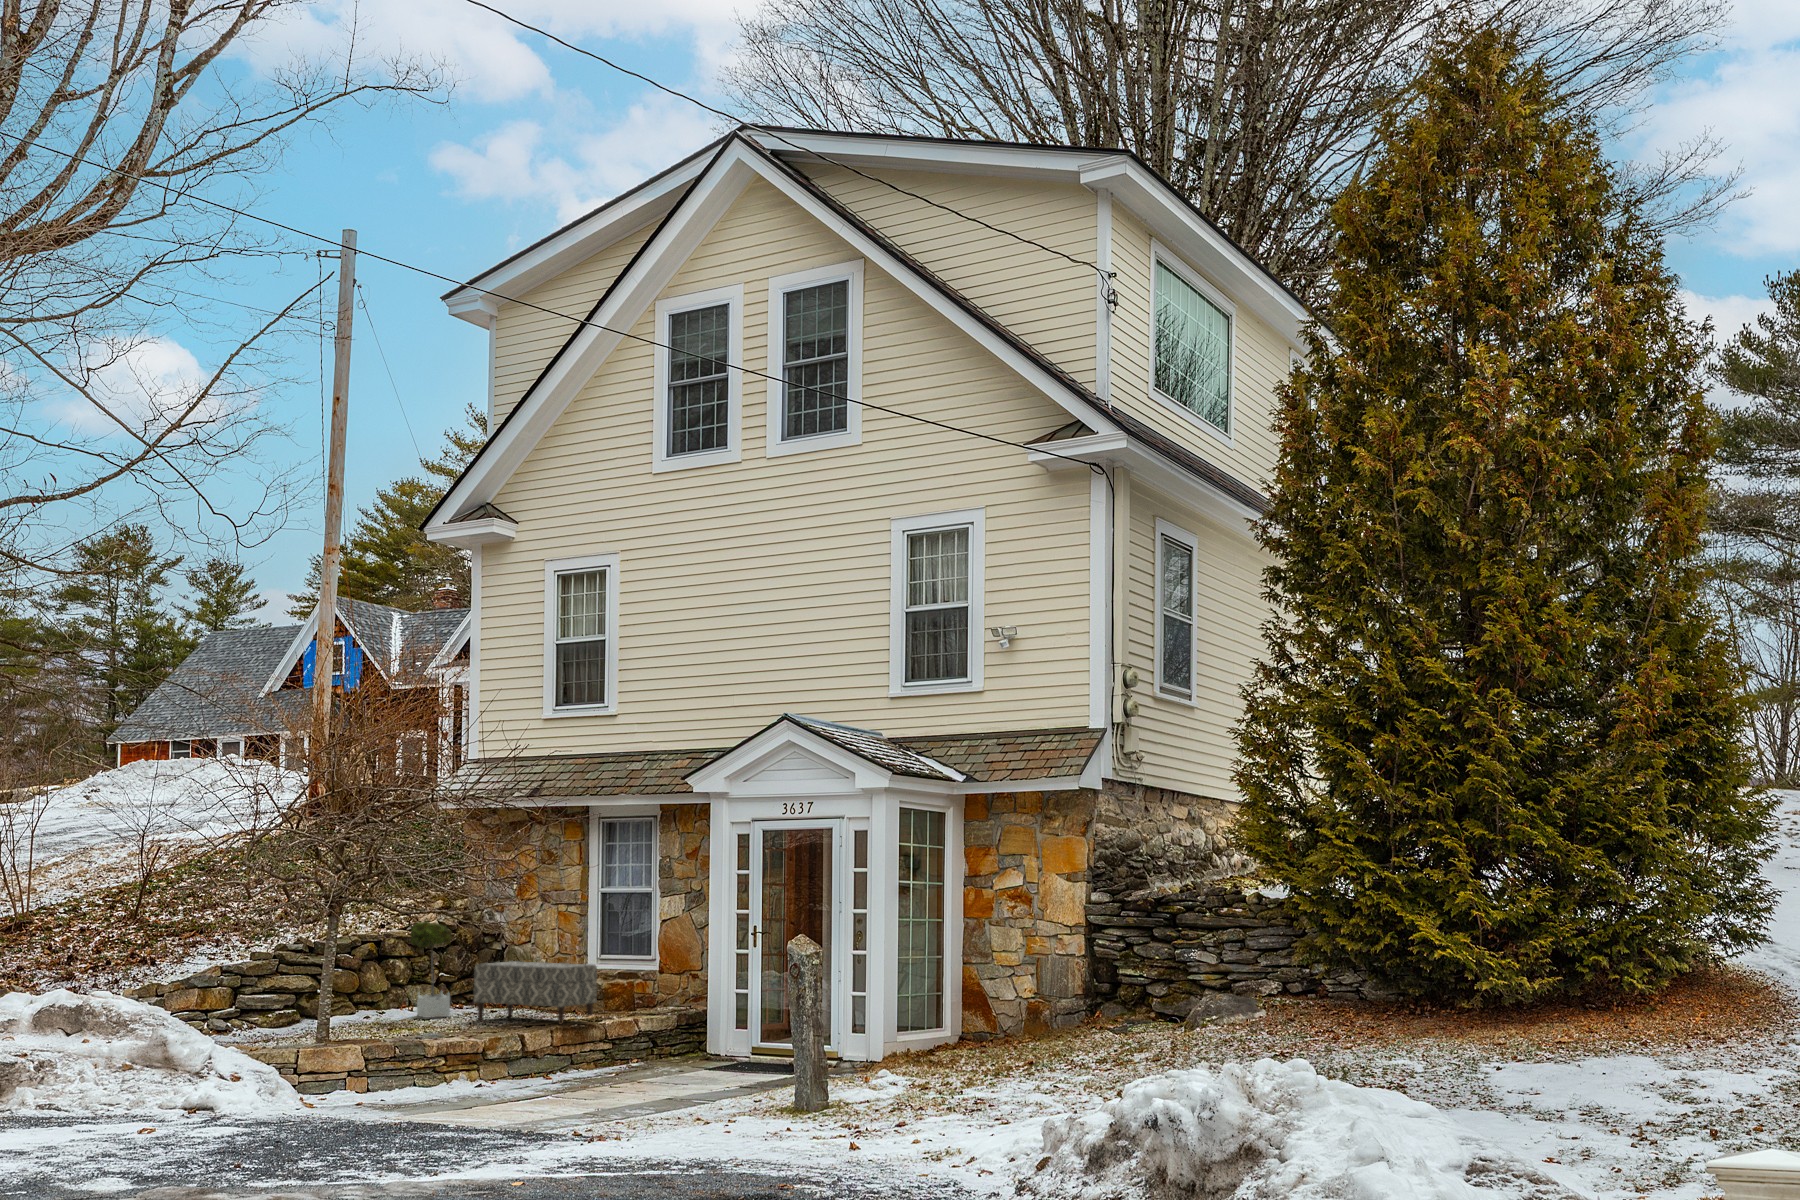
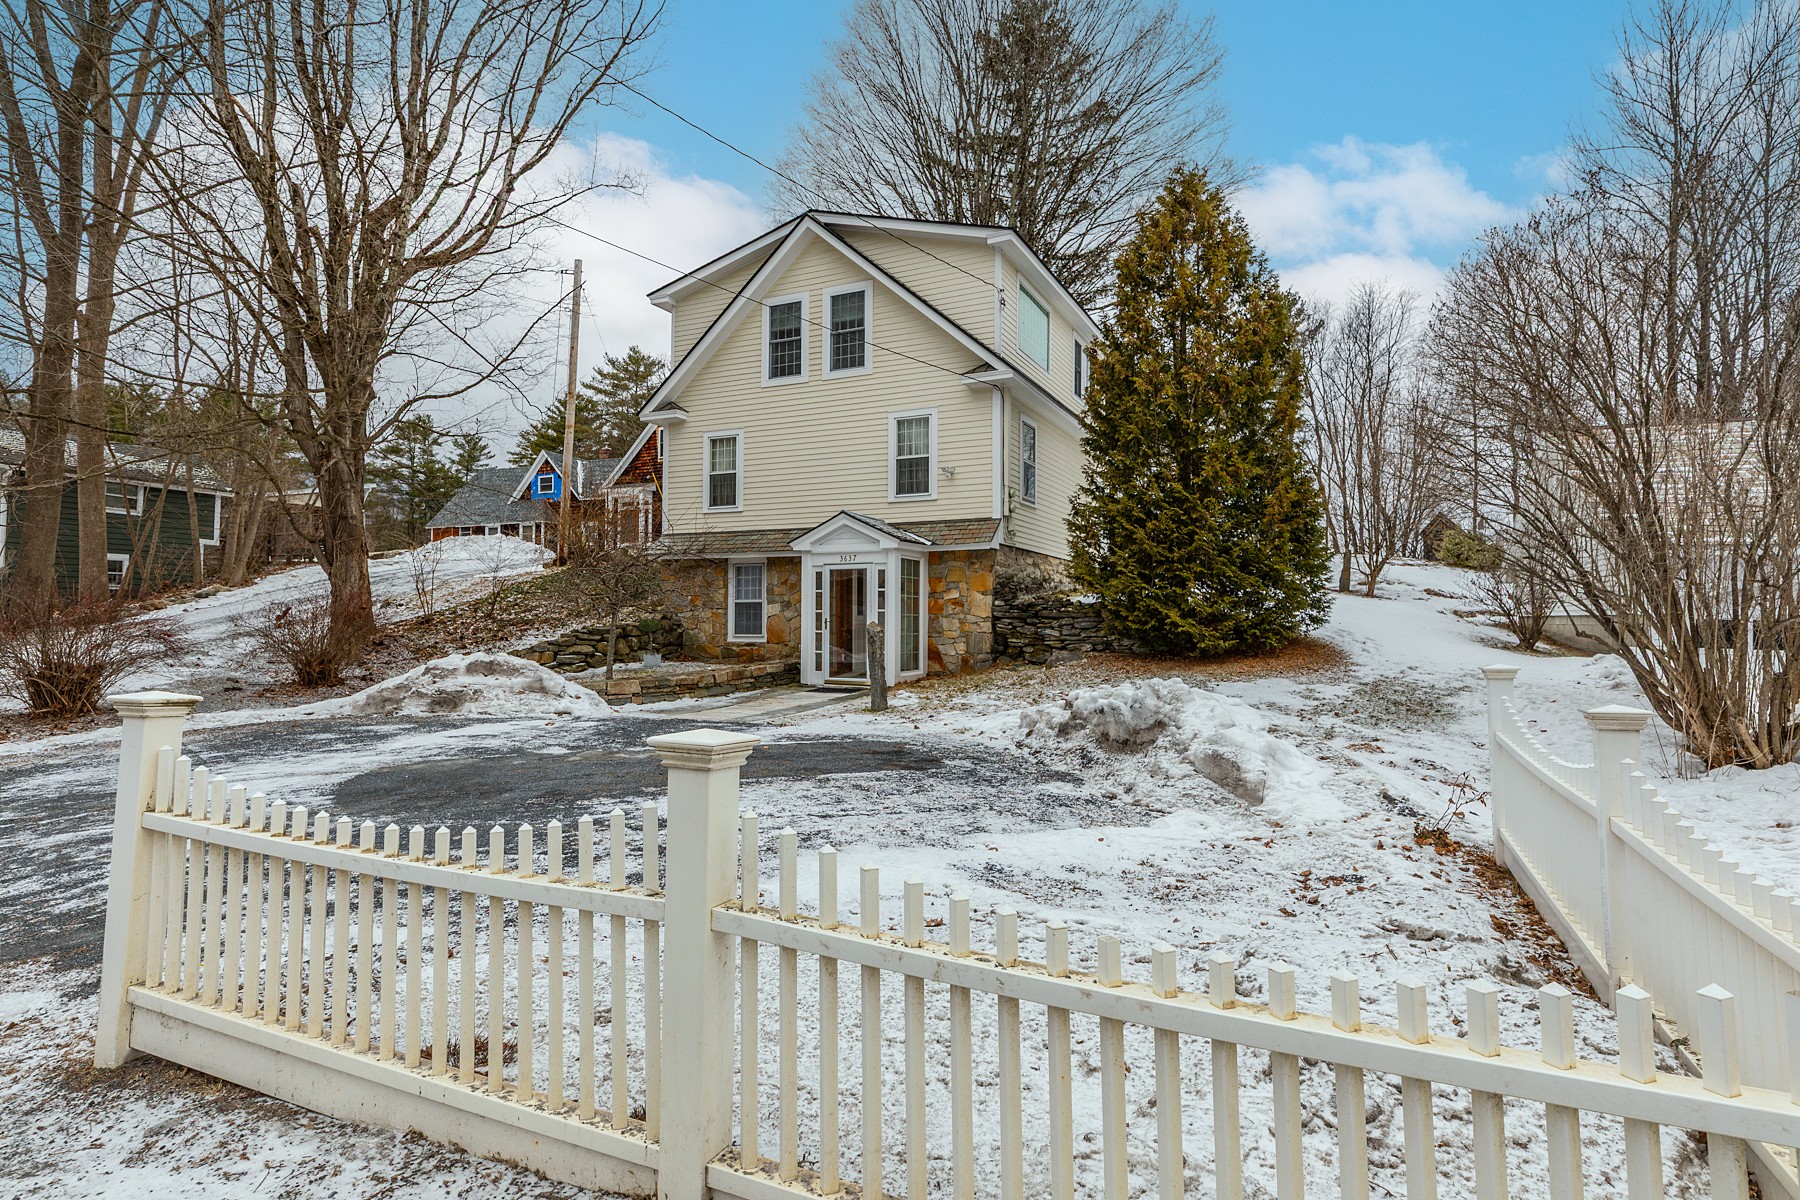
bench: present [474,961,597,1024] -> none [674,638,738,669]

